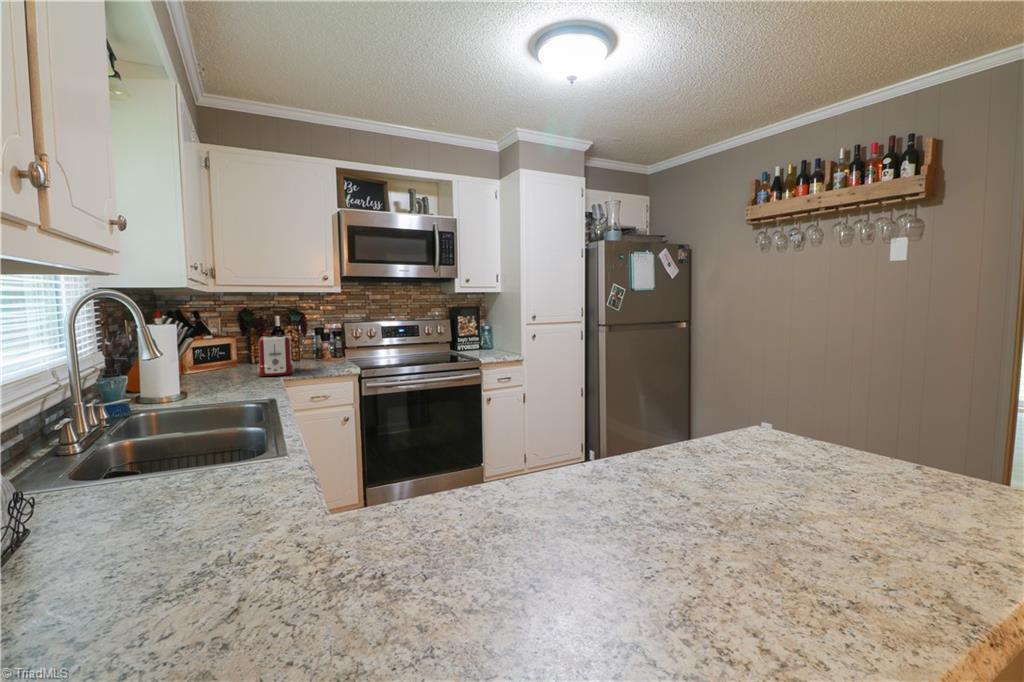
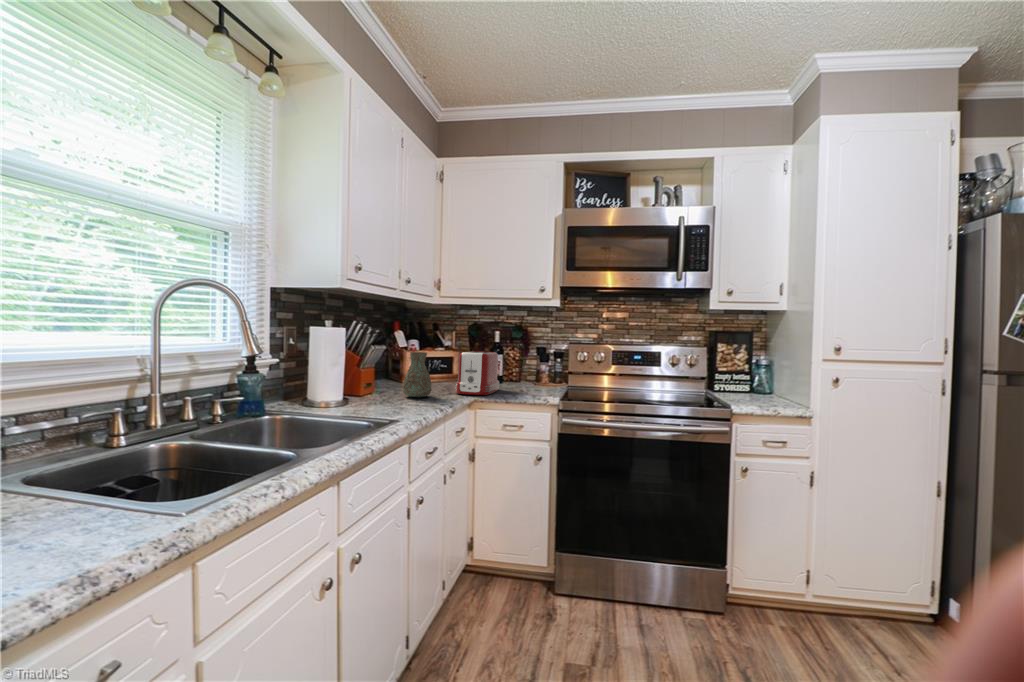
decorative vase: none [209,341,241,384] -> present [403,352,432,397]

